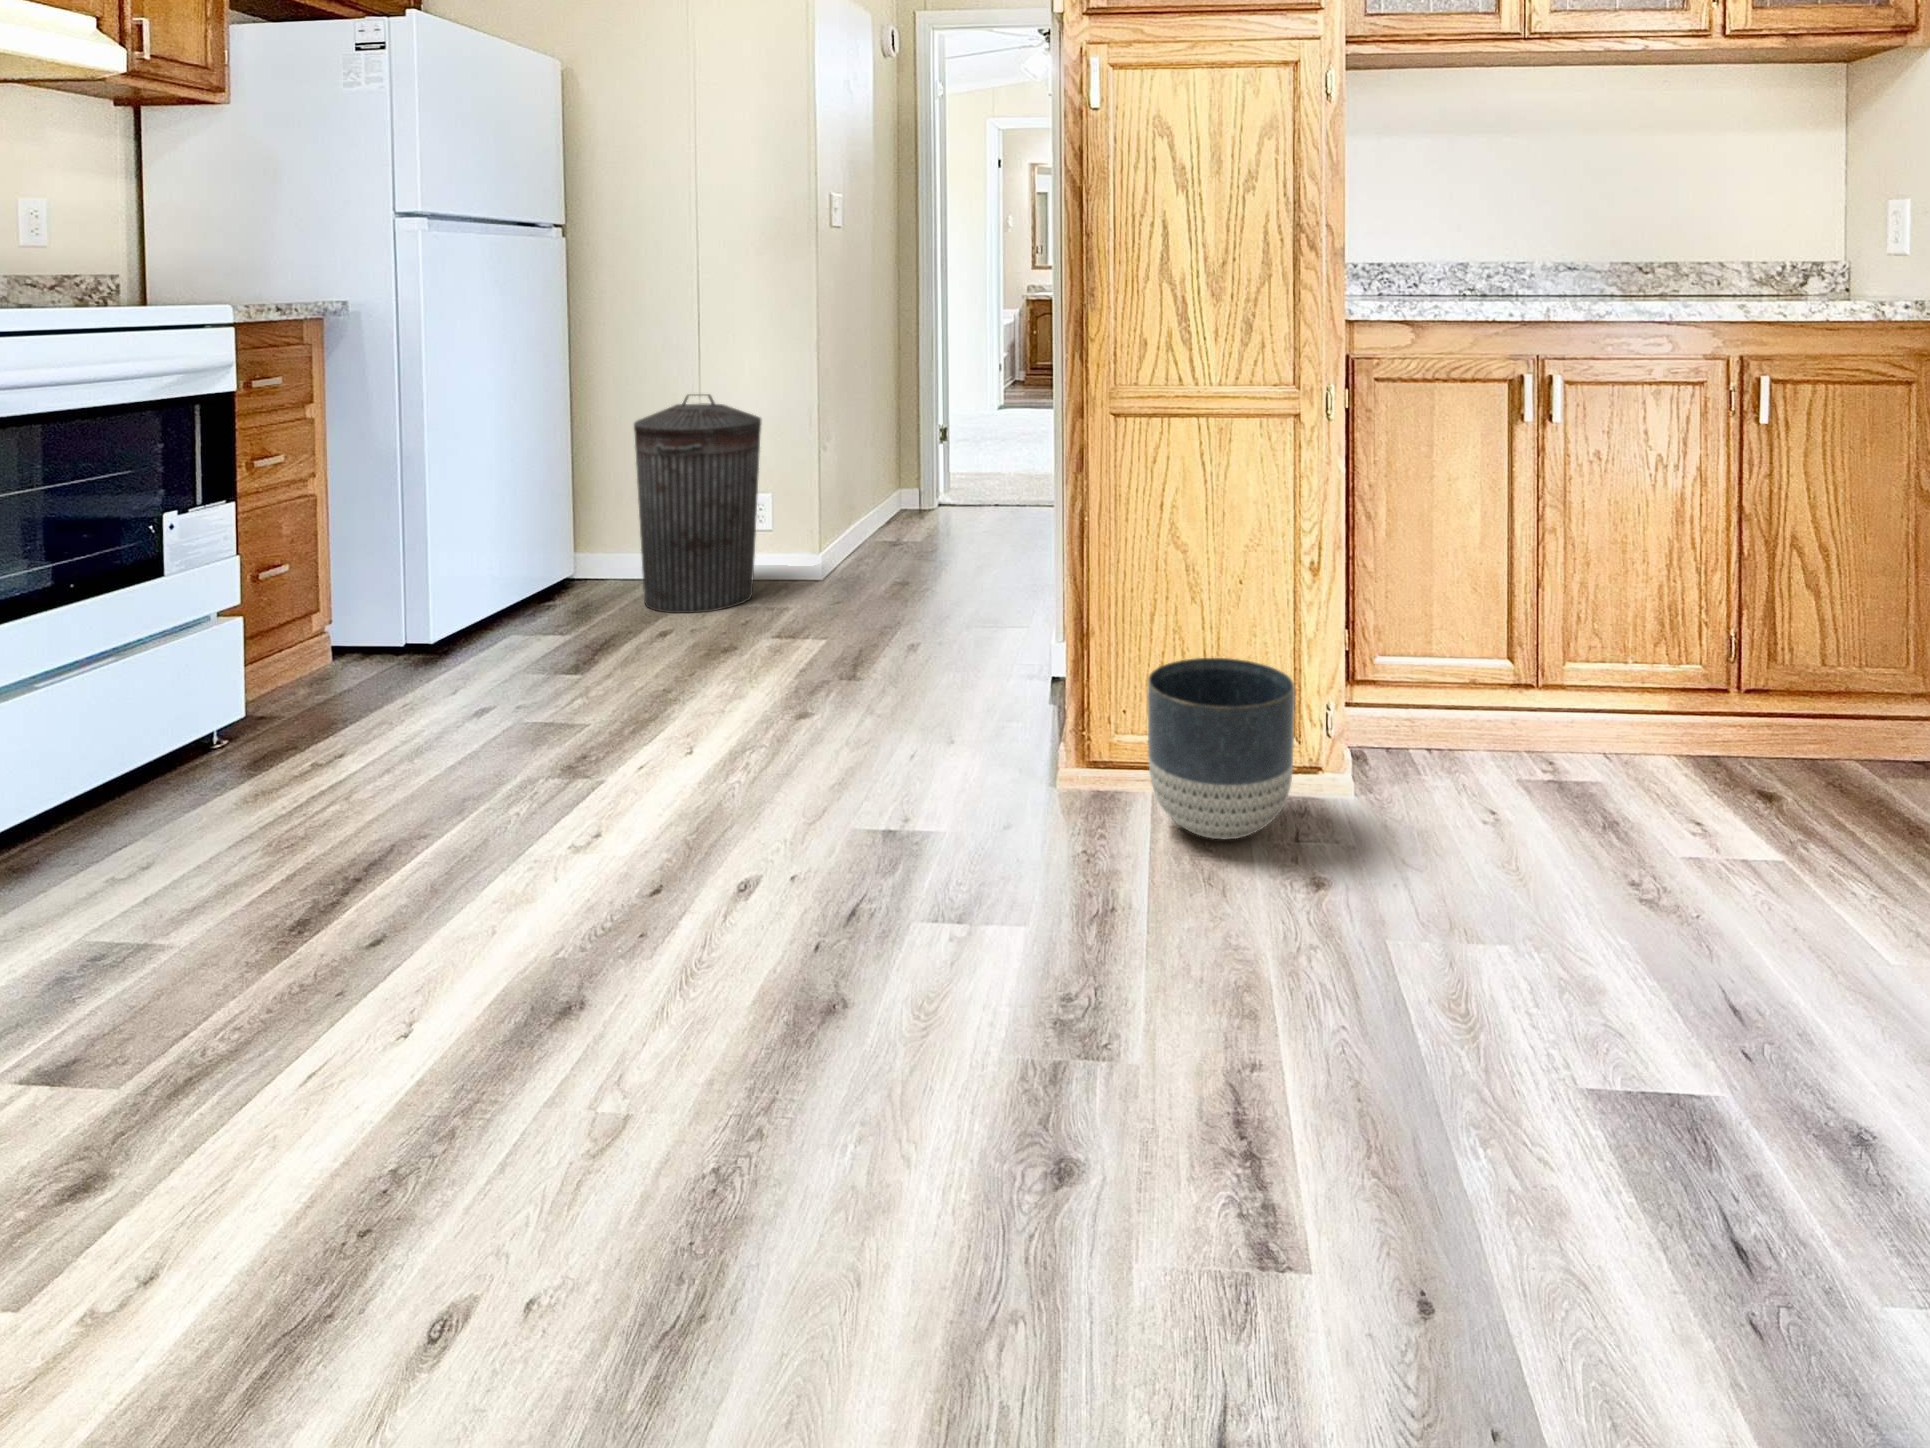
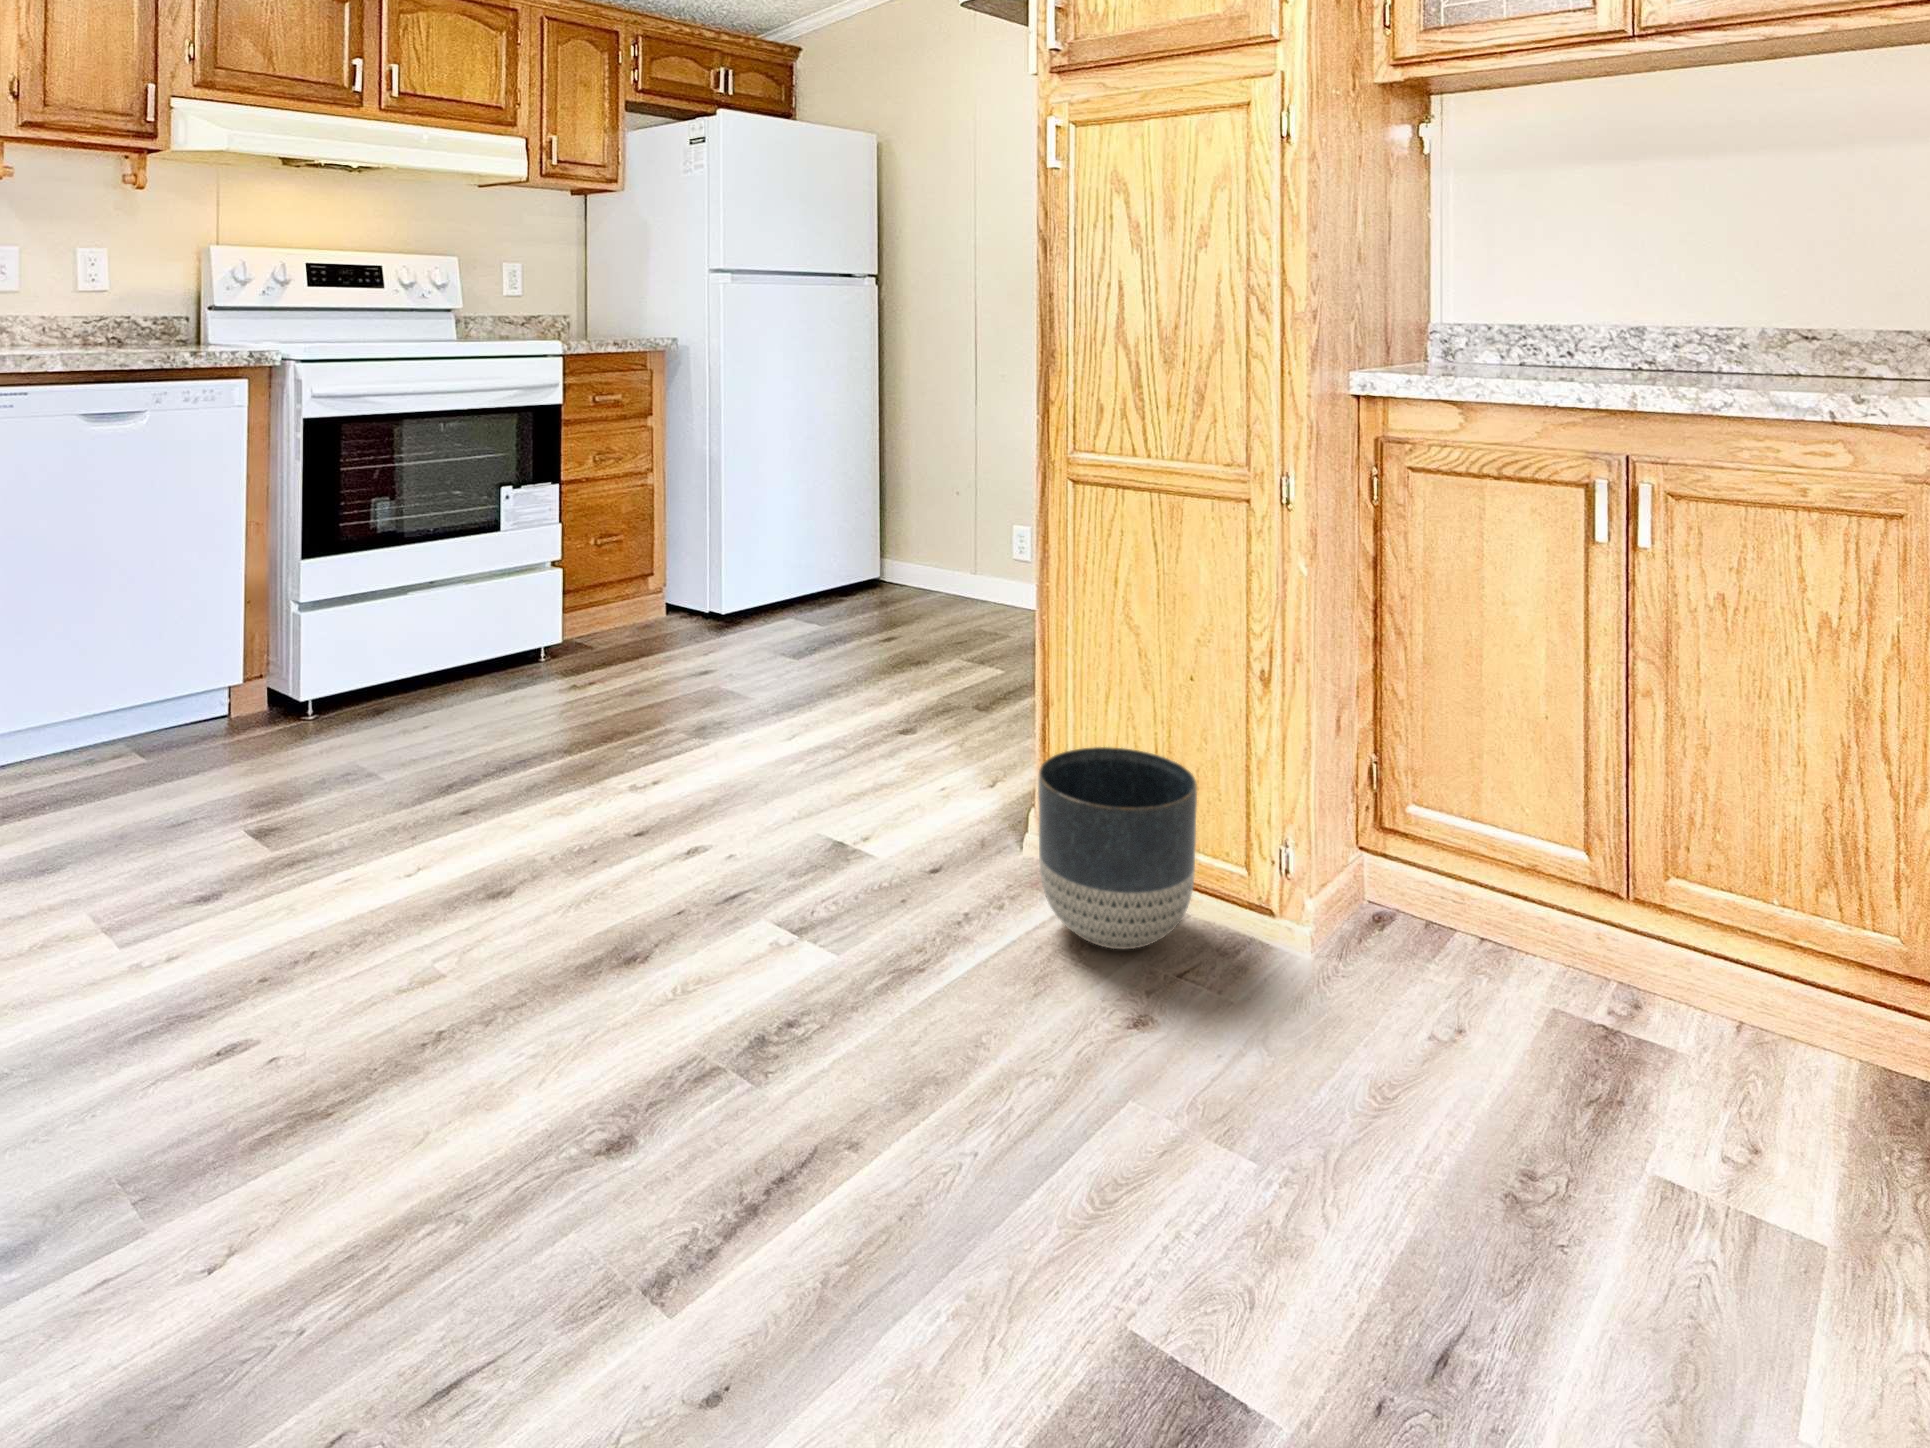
trash can: present [634,394,761,613] -> none [892,428,1002,627]

